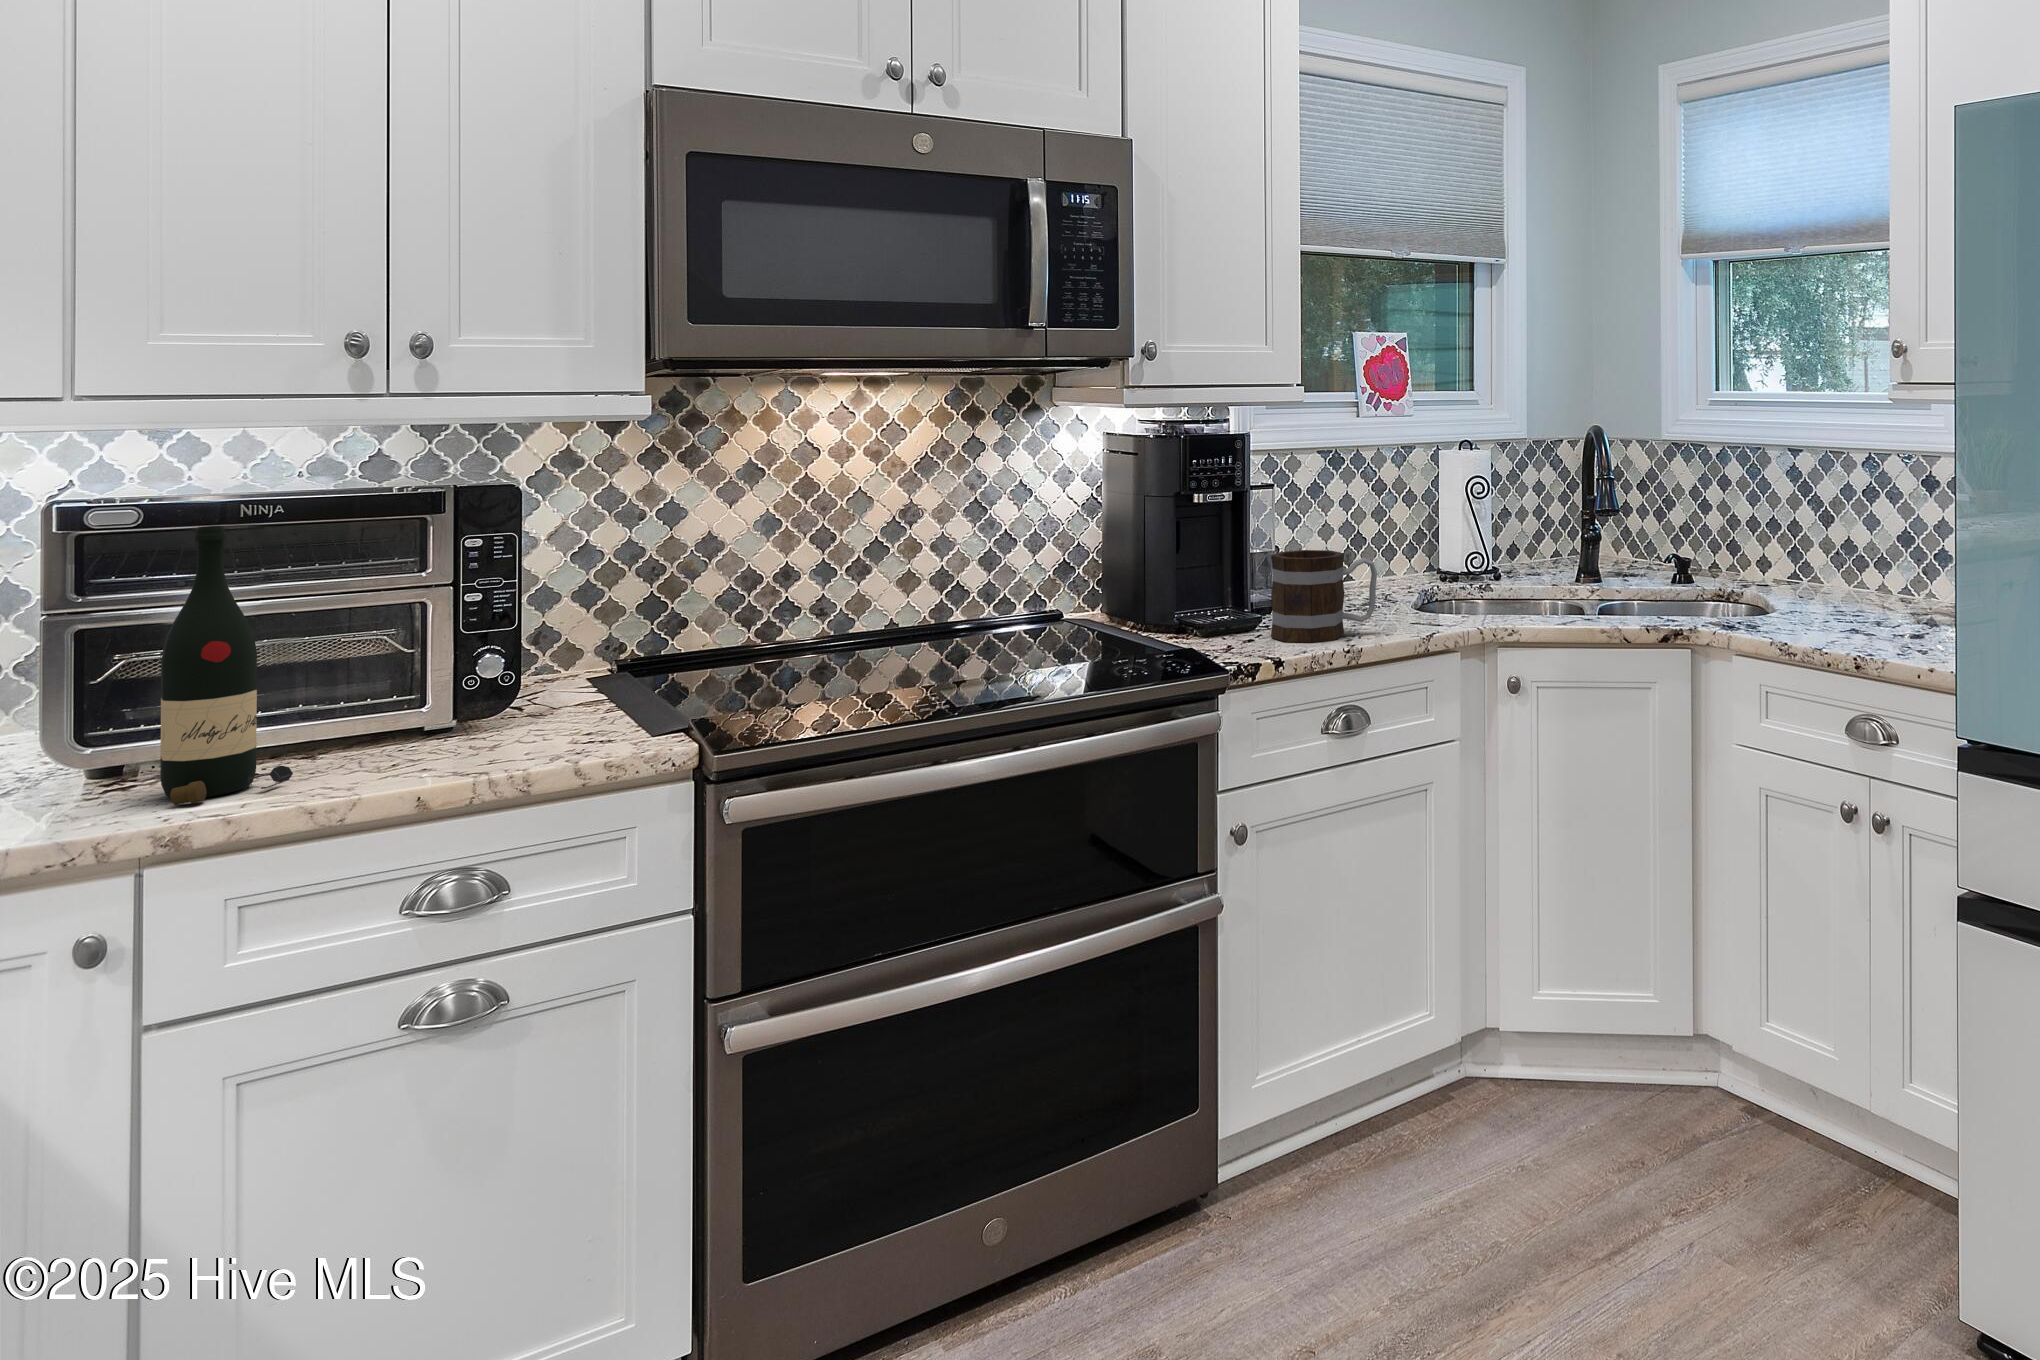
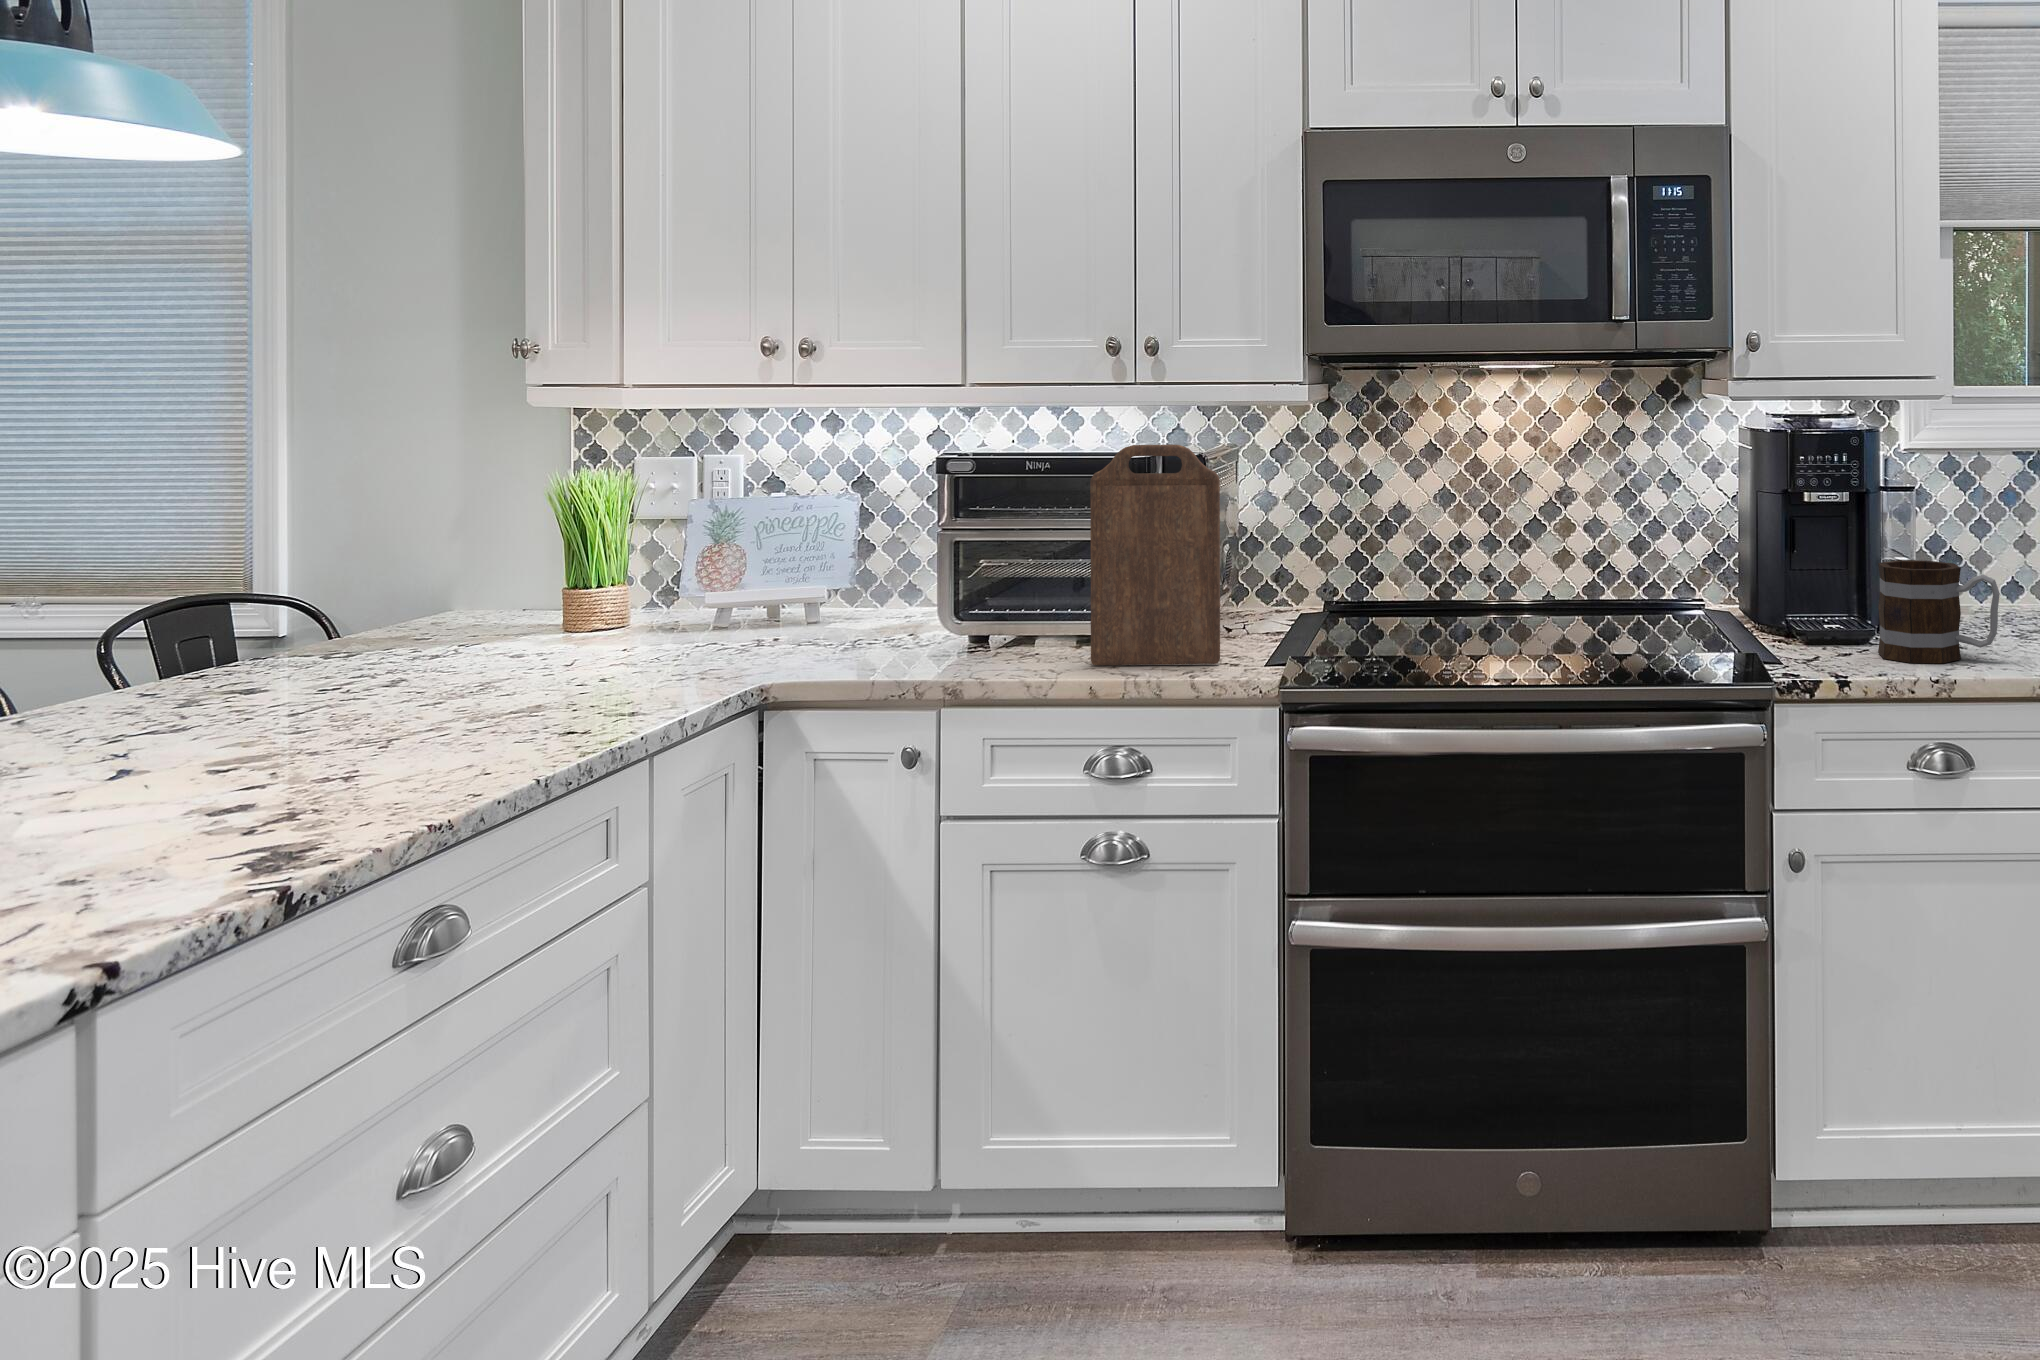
cutting board: none [386,473,586,770] -> present [1090,445,1220,665]
wine bottle: present [160,526,293,805] -> none [965,475,1036,668]

